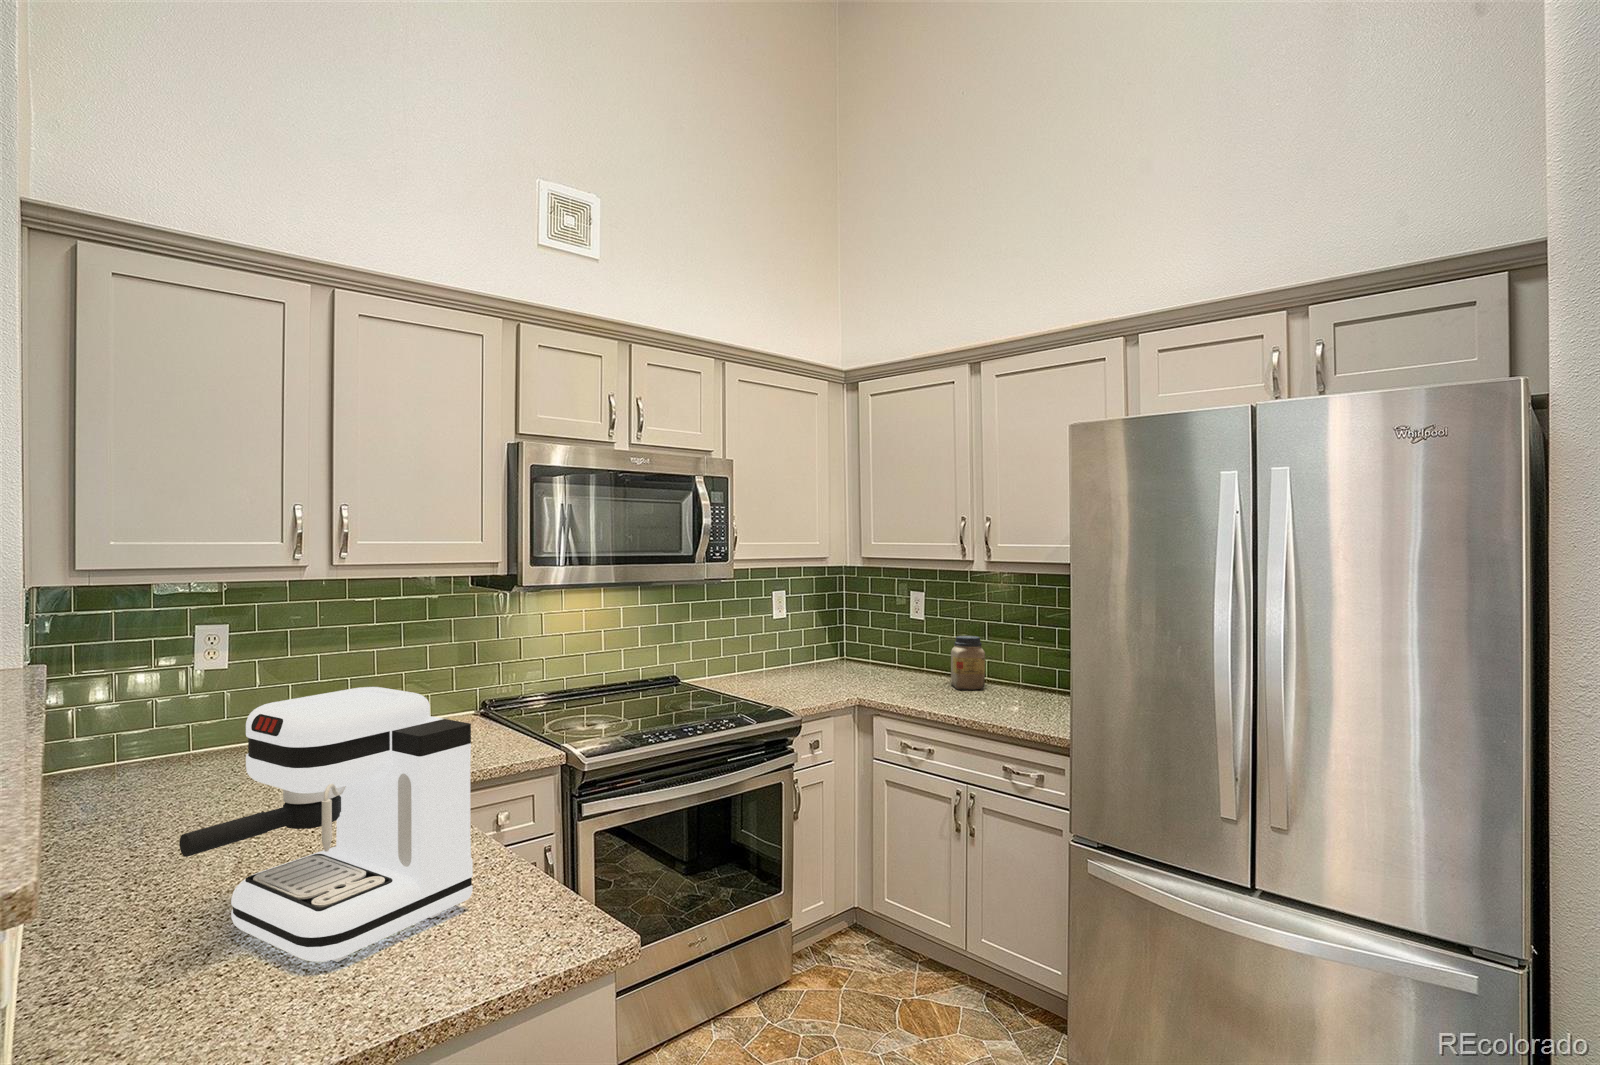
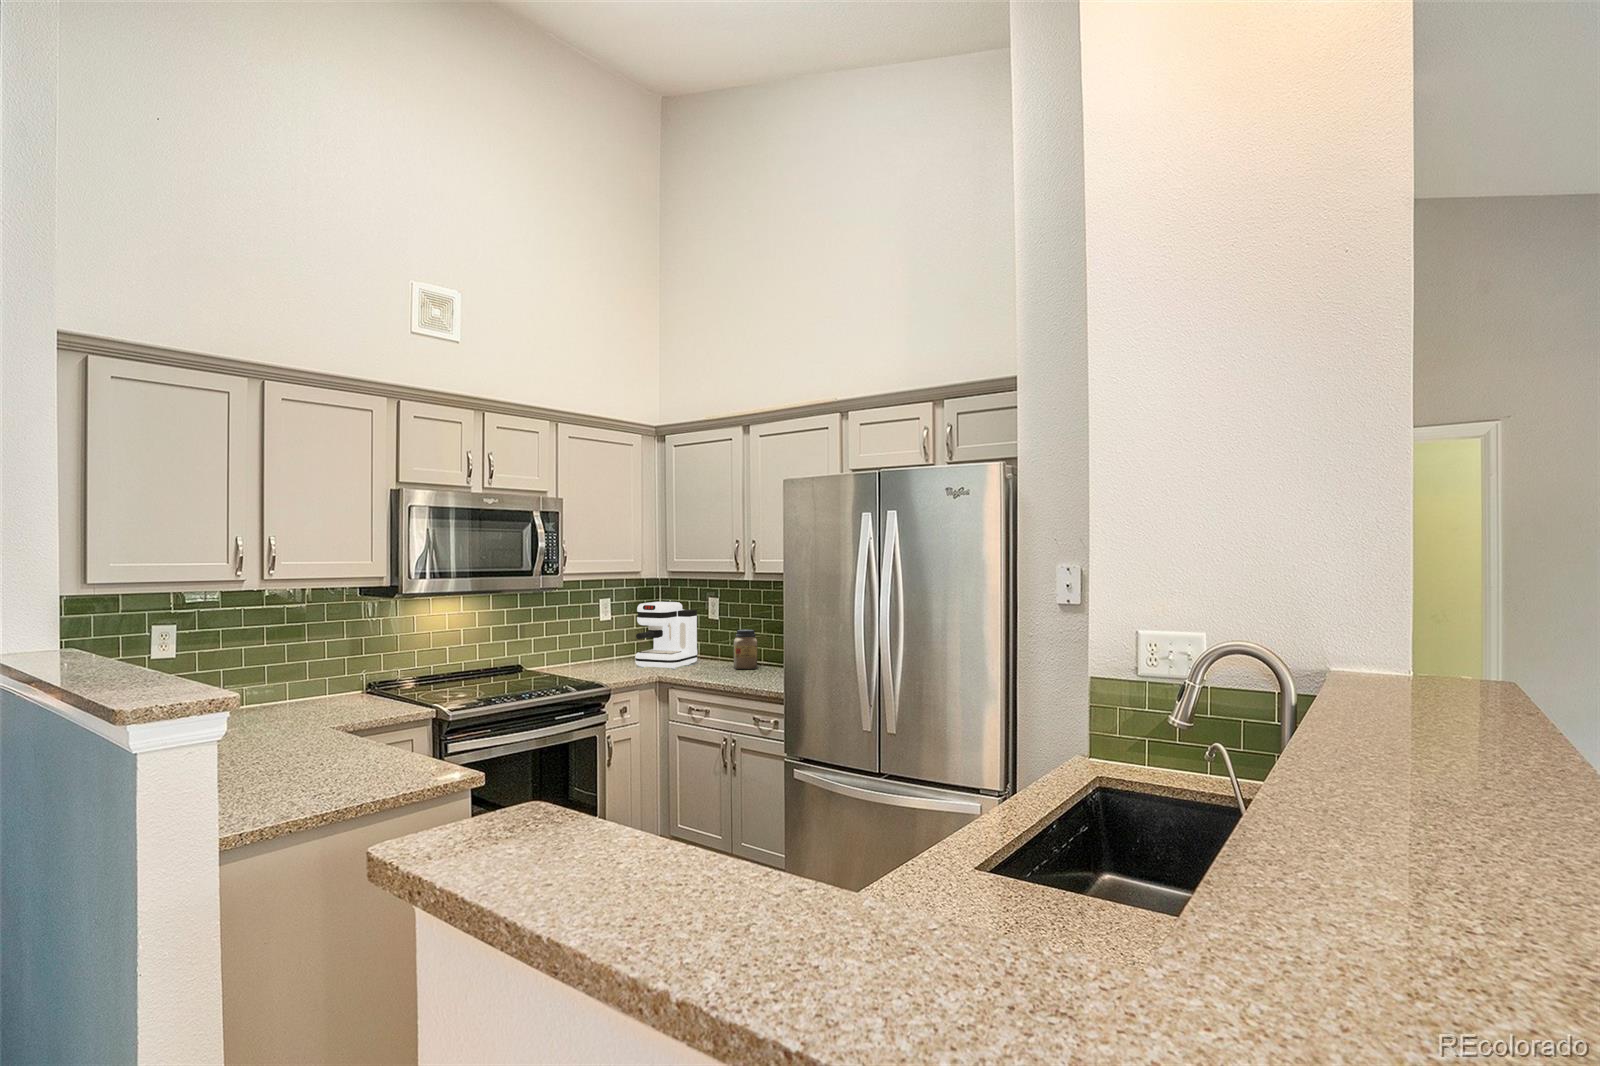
coffee maker: present [179,687,473,962] -> present [635,602,697,669]

